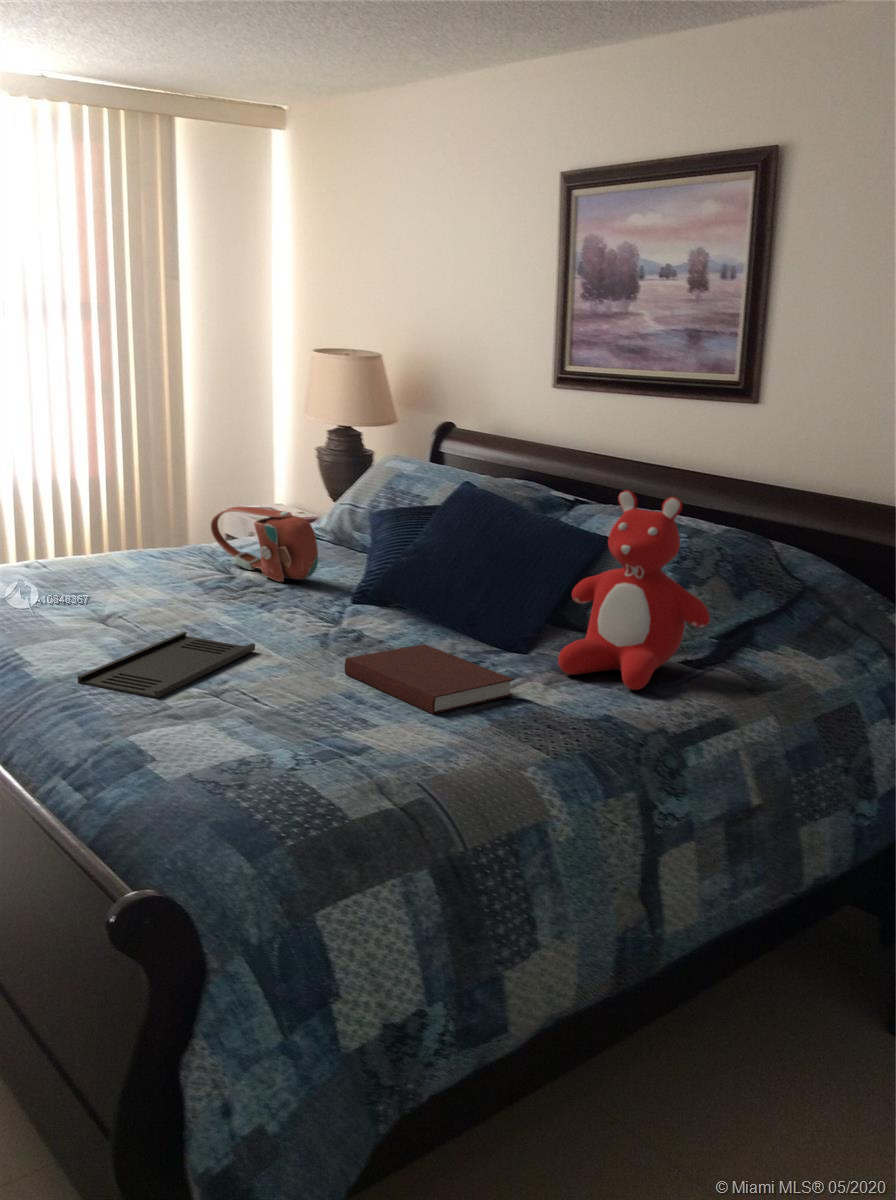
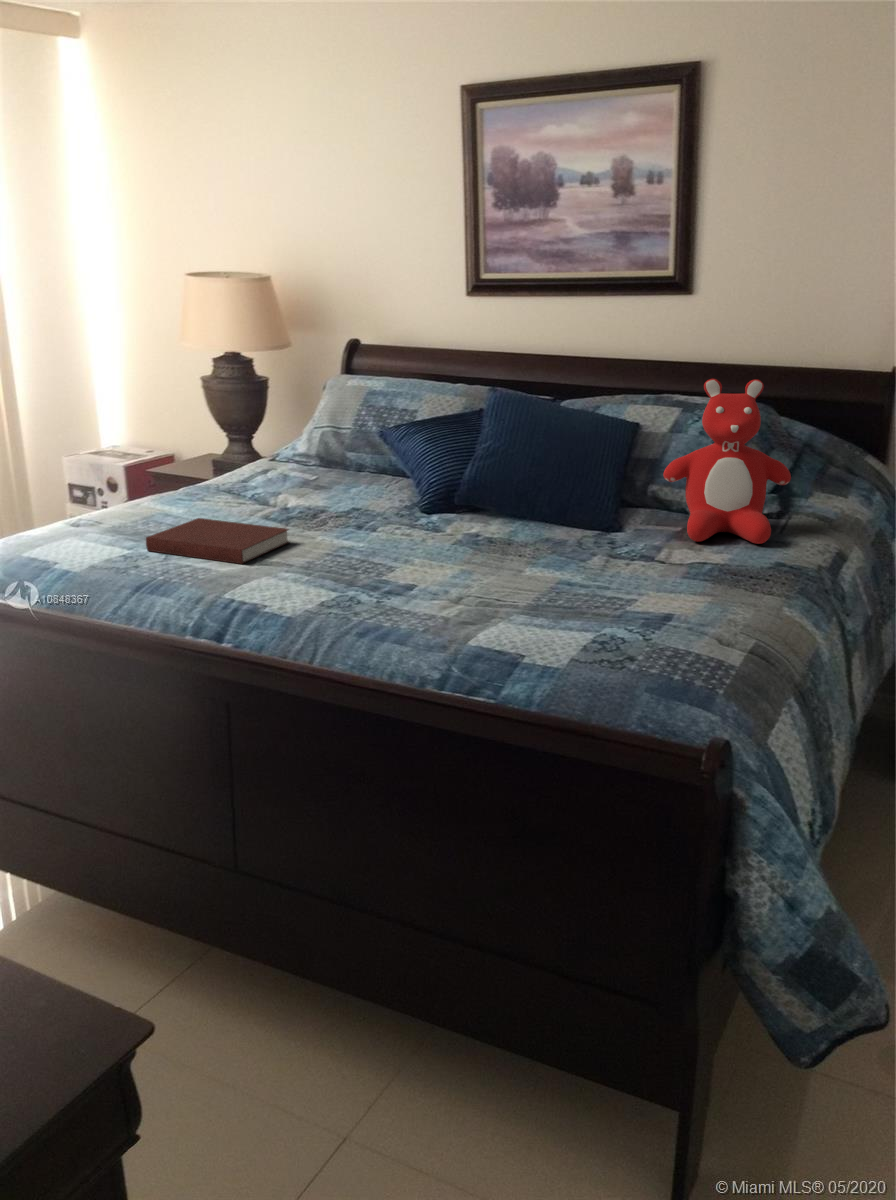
handbag: present [211,507,318,582] -> none [234,442,368,512]
tray: present [78,632,255,698] -> none [374,565,468,627]
notebook: present [345,644,514,714] -> present [146,518,289,564]

